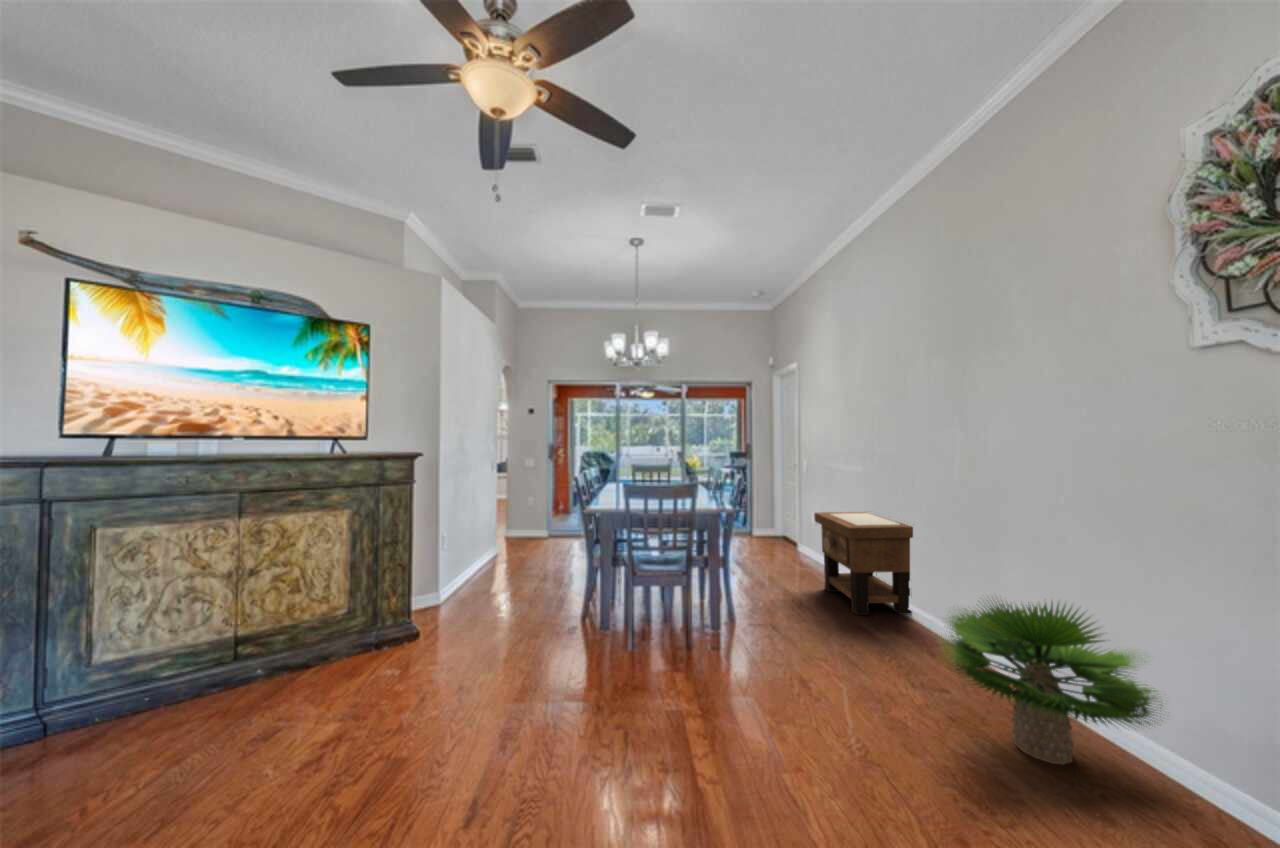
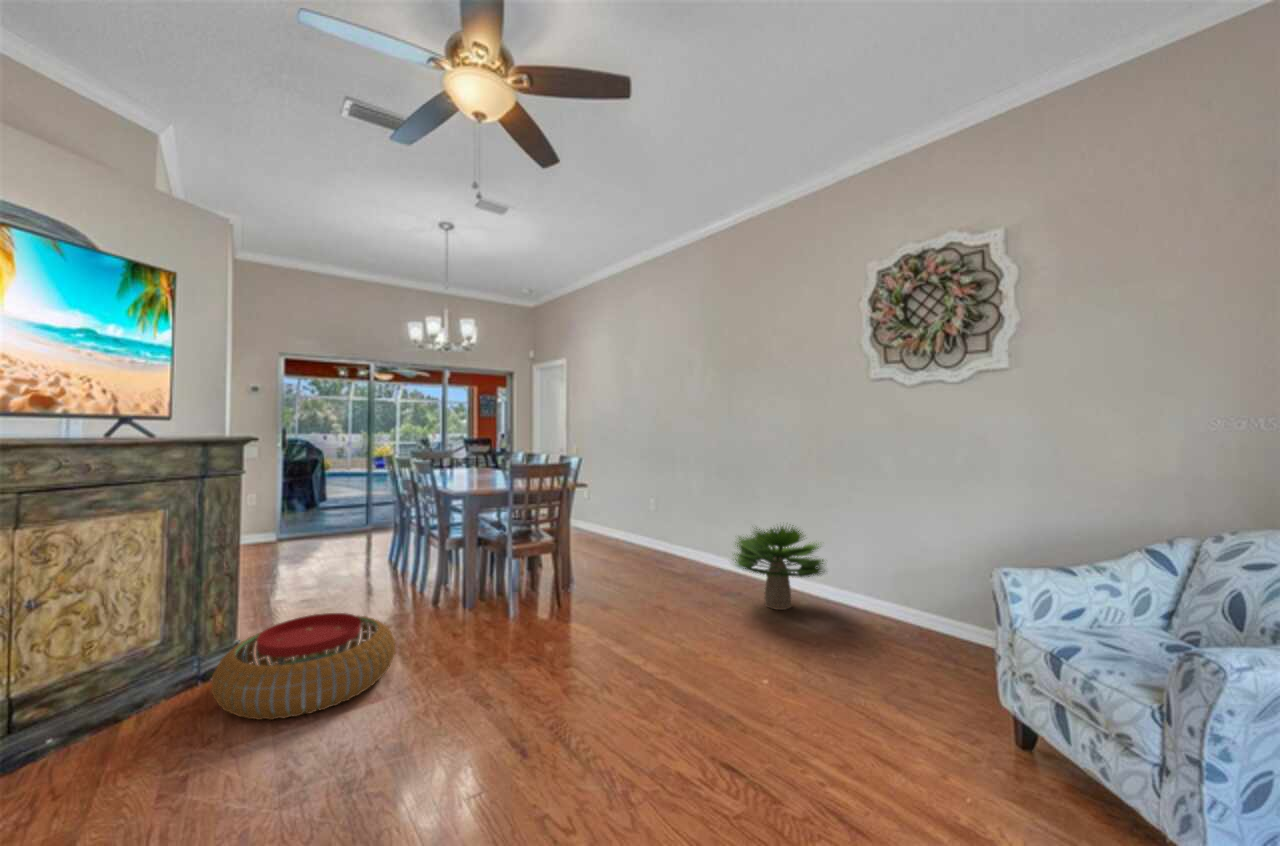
side table: present [814,512,914,615] -> none [607,487,687,564]
pouf: none [340,611,495,710] -> present [211,613,395,720]

